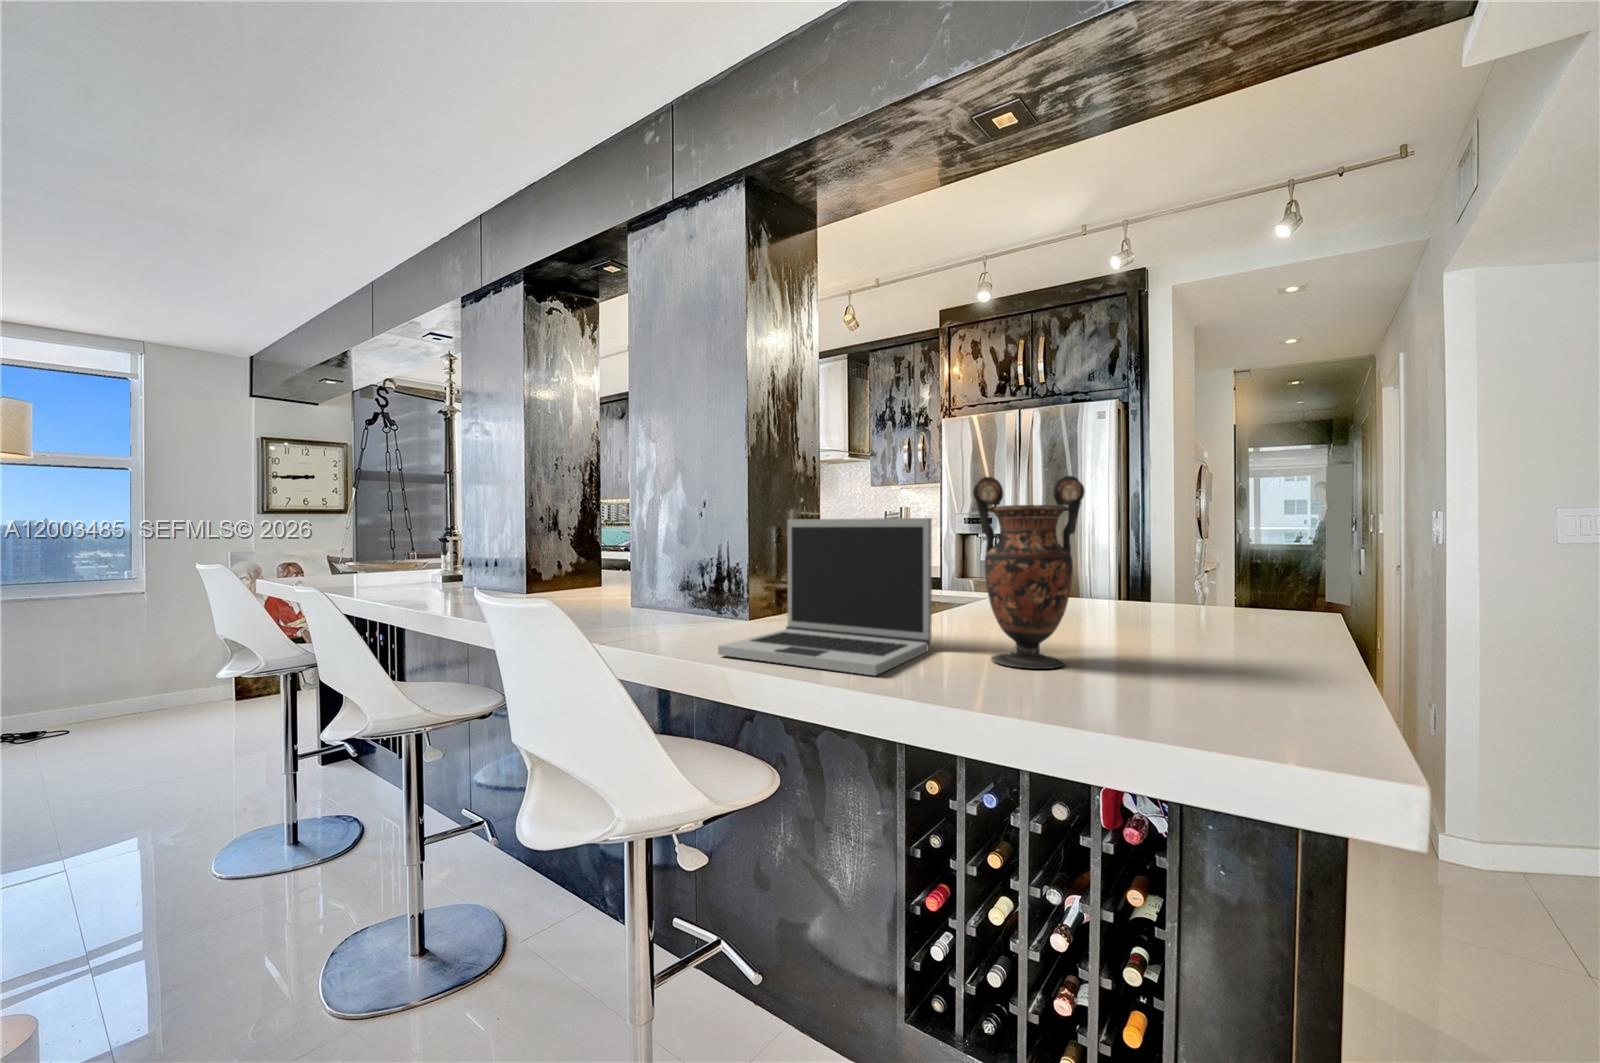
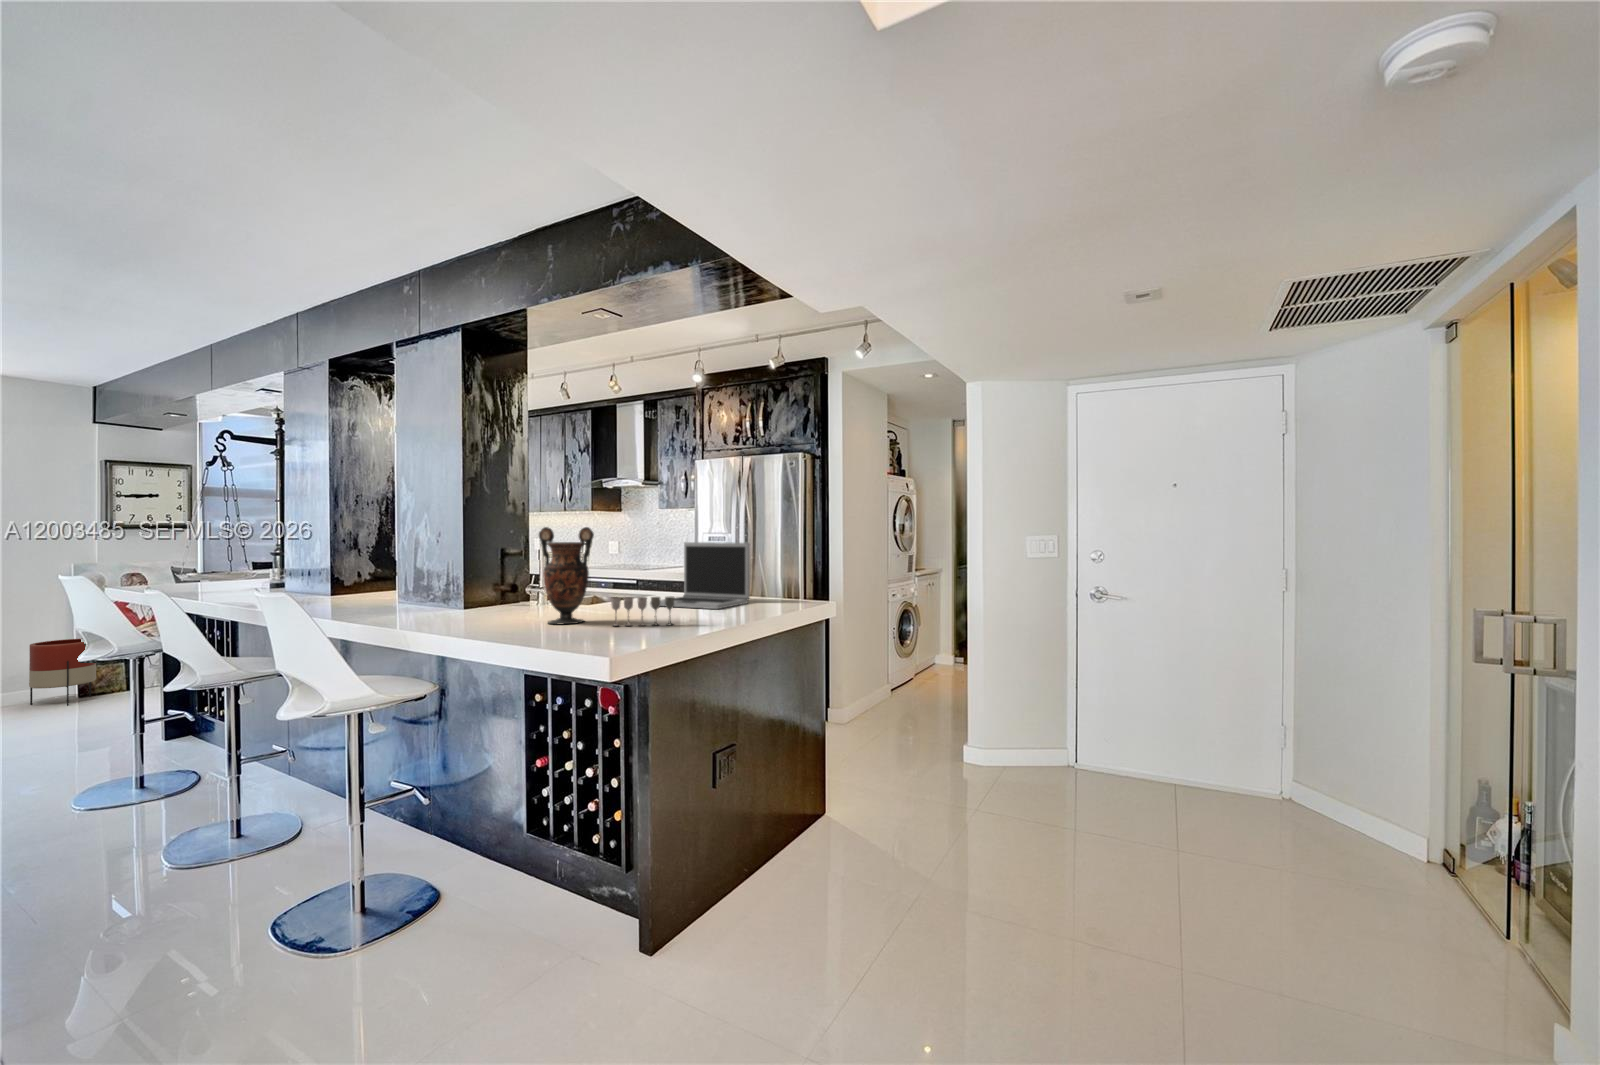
laptop: present [718,518,932,675] -> present [650,542,750,609]
wine glass: none [1165,617,1300,679] -> present [611,597,674,626]
planter: none [187,634,254,709] -> present [29,638,96,706]

